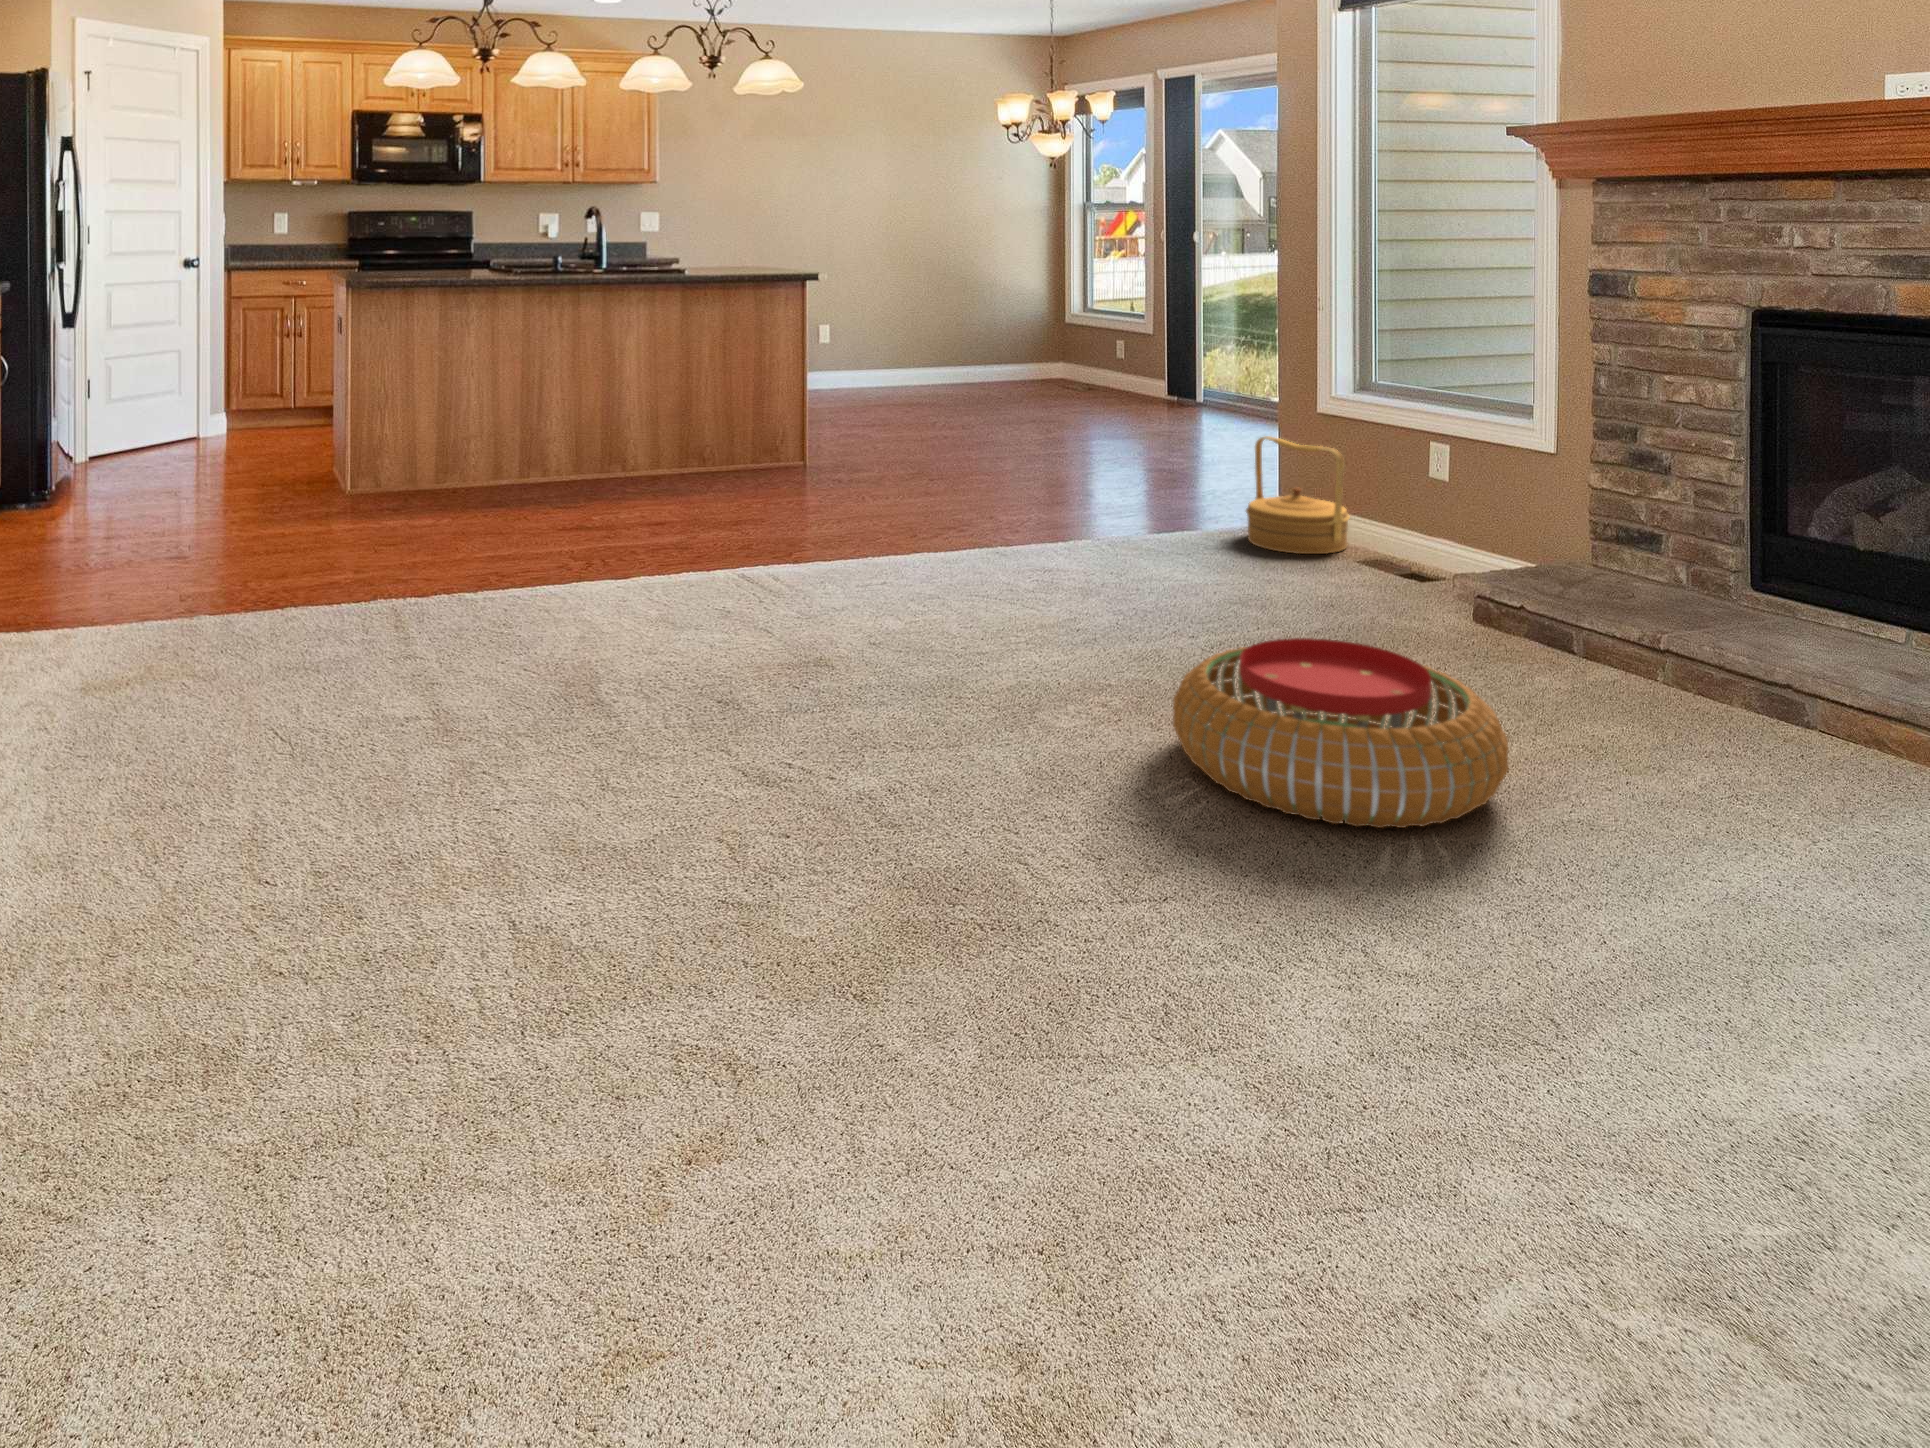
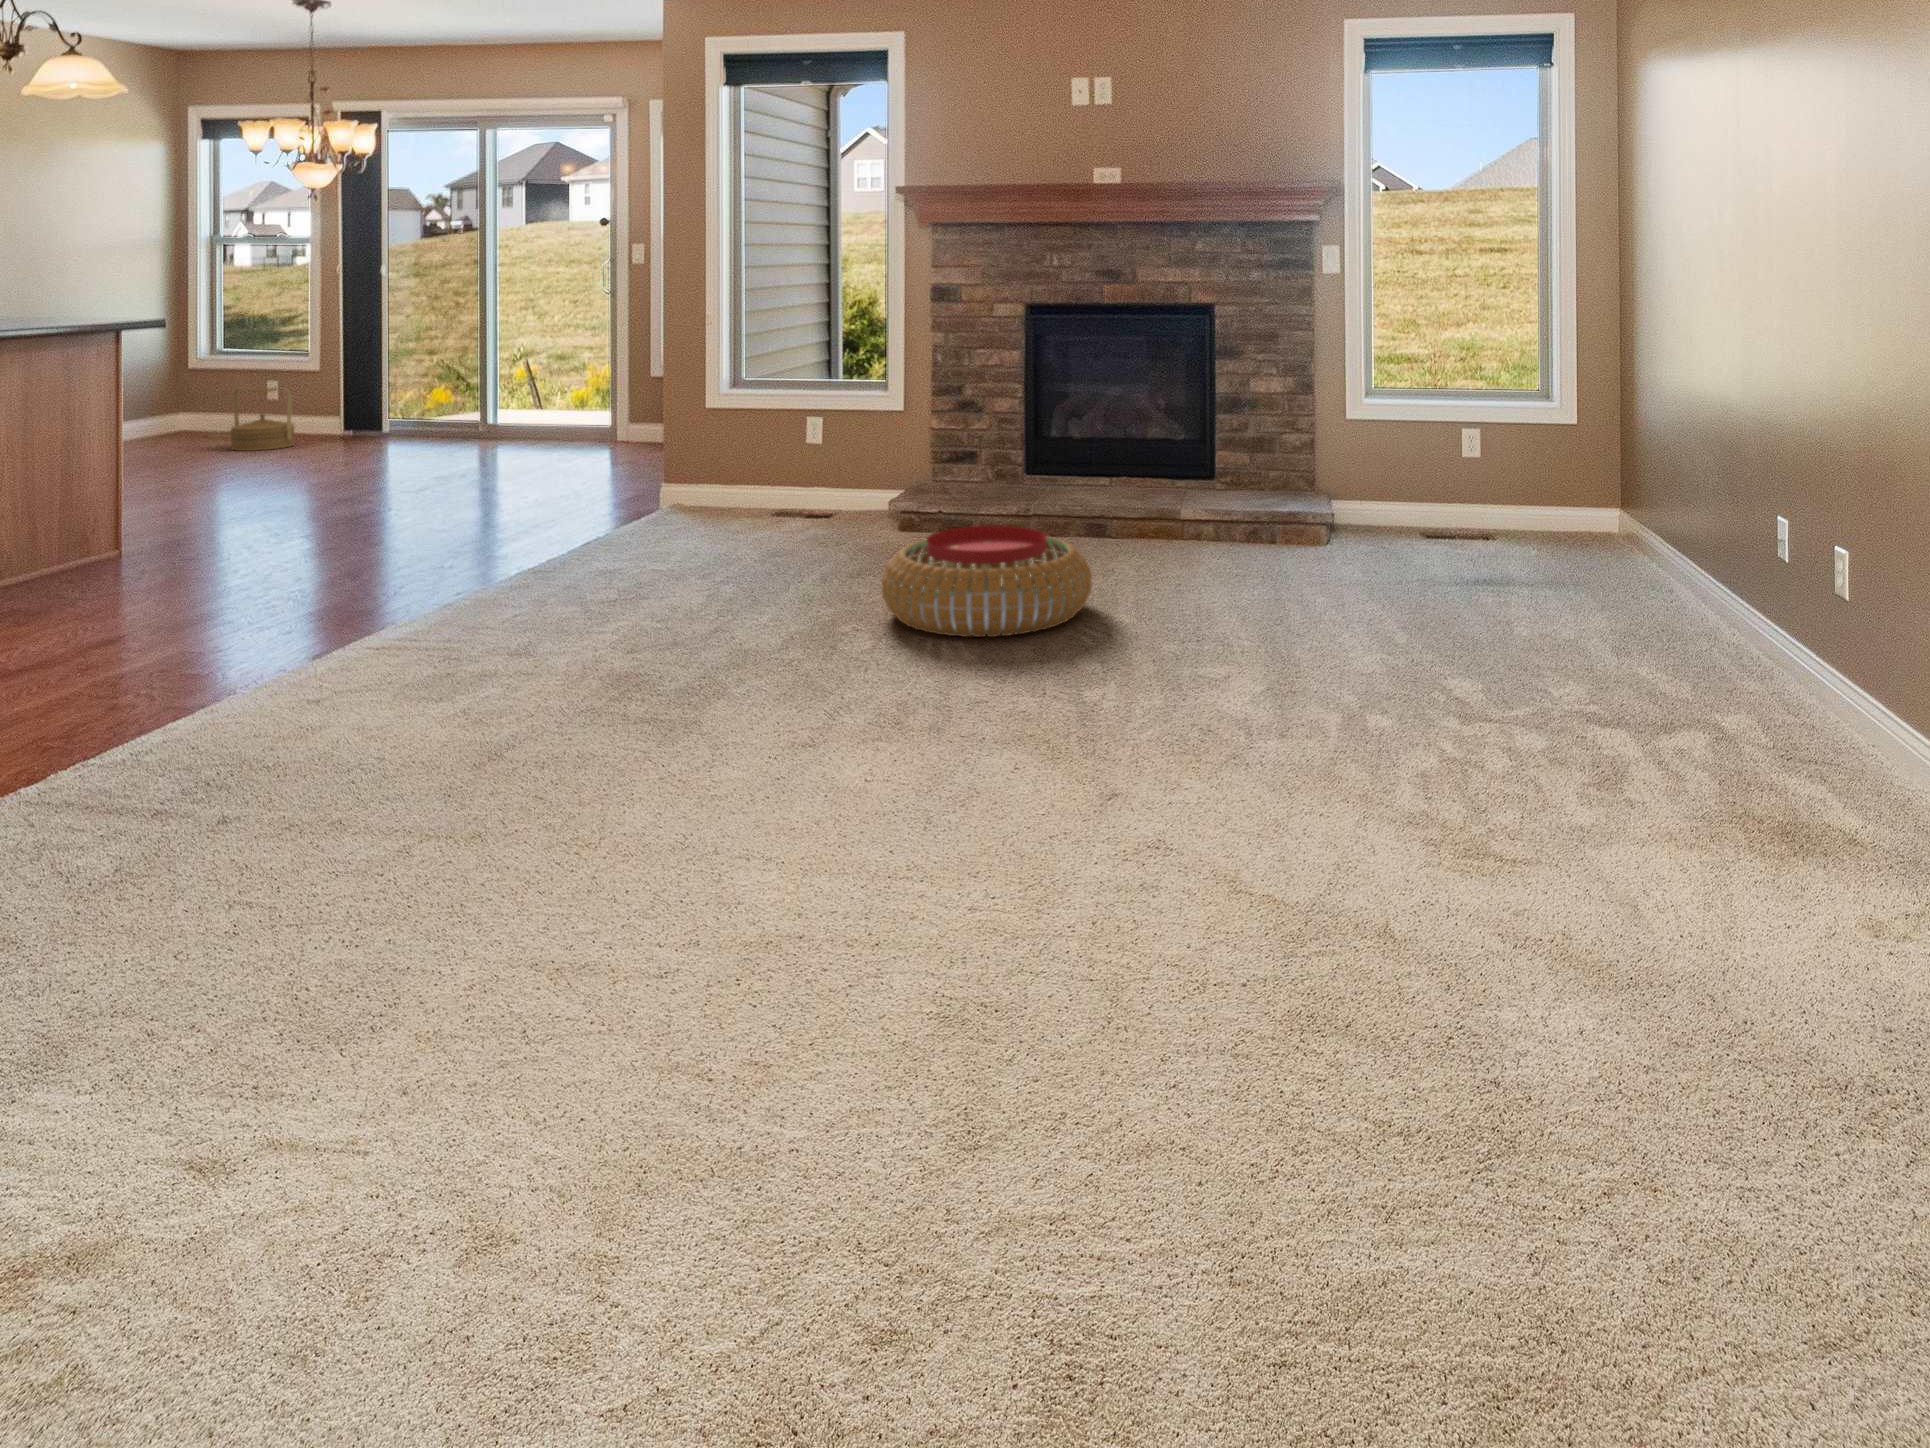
woven basket: present [1246,436,1350,554] -> present [230,387,294,451]

